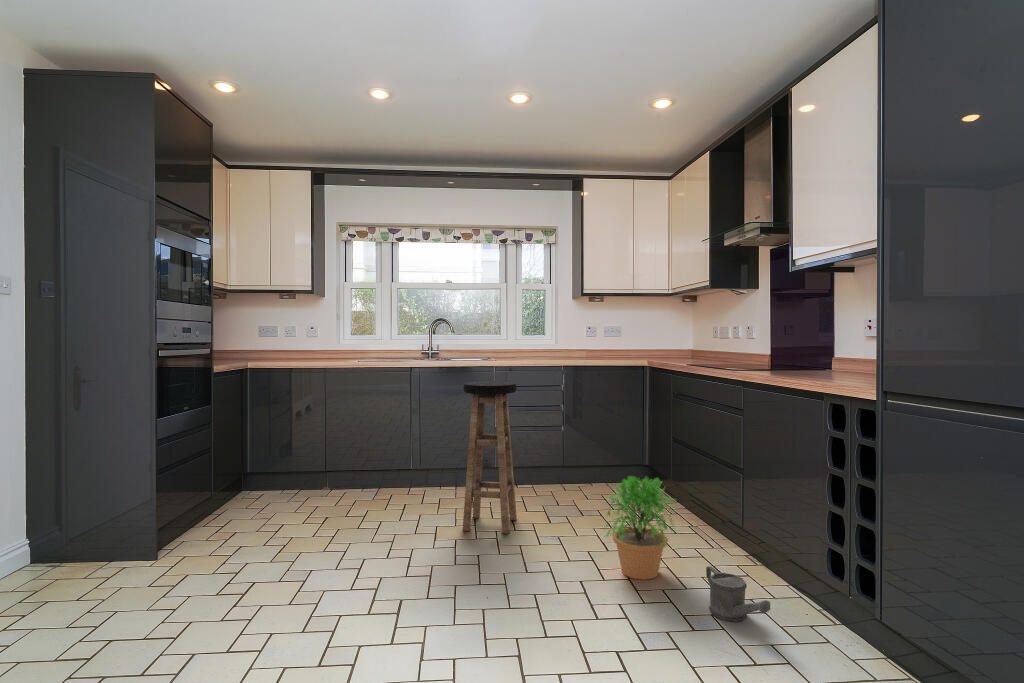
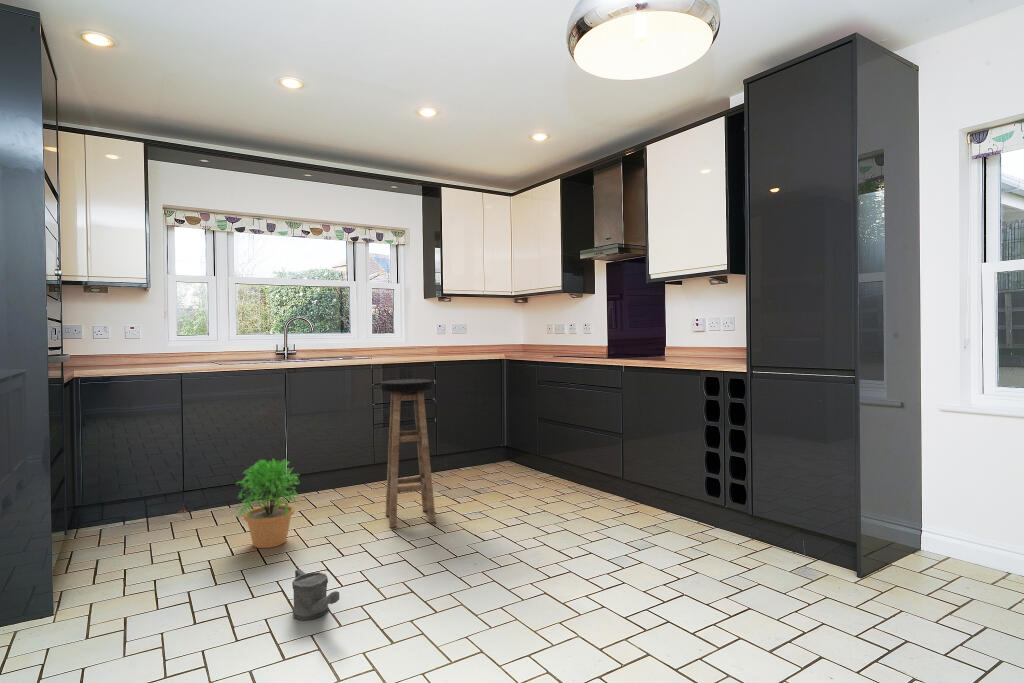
potted plant: present [606,476,673,580] -> present [236,459,298,548]
watering can: present [706,566,770,622] -> present [292,569,339,620]

